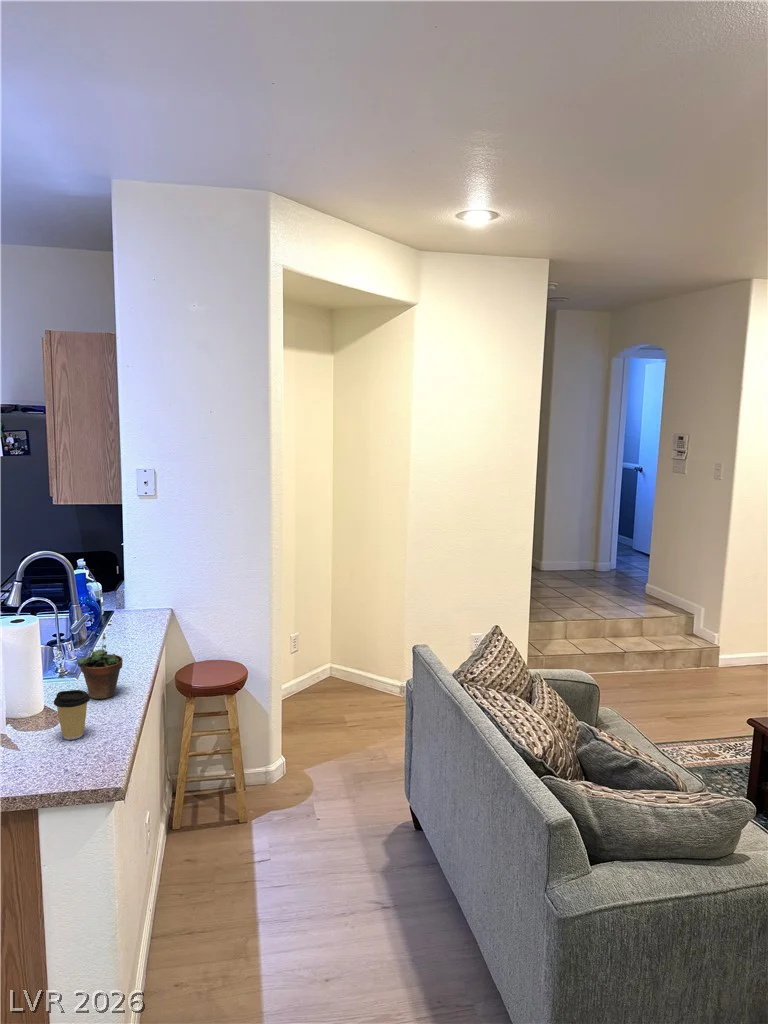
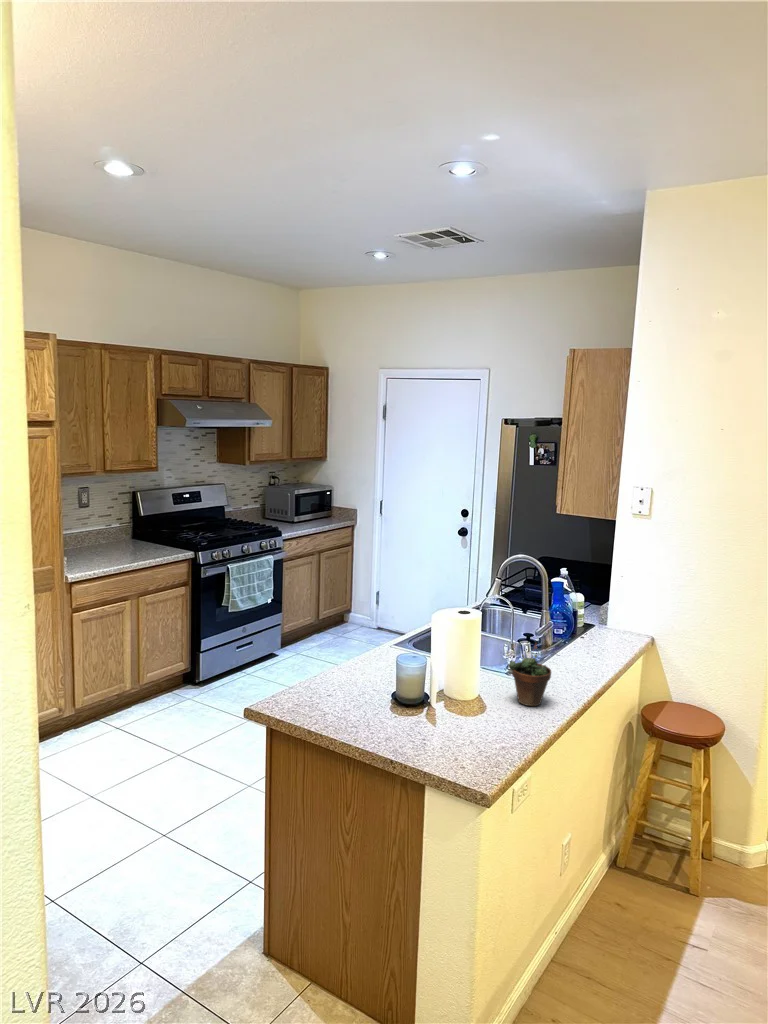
coffee cup: present [54,690,90,740] -> none [468,686,499,734]

